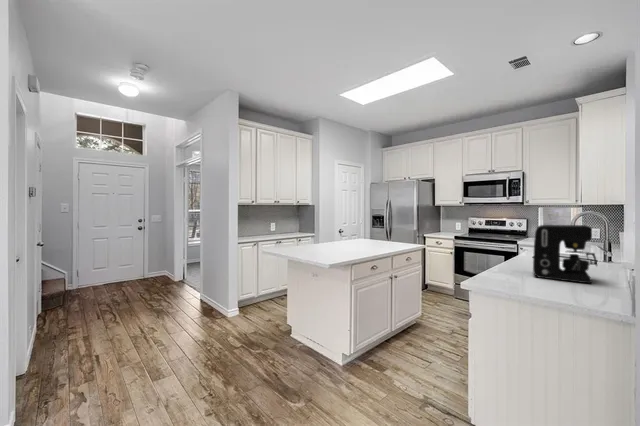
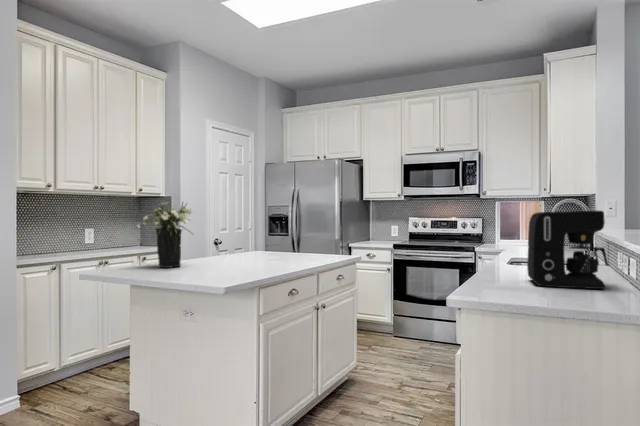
flower arrangement: none [288,212,319,250] -> present [136,203,193,268]

